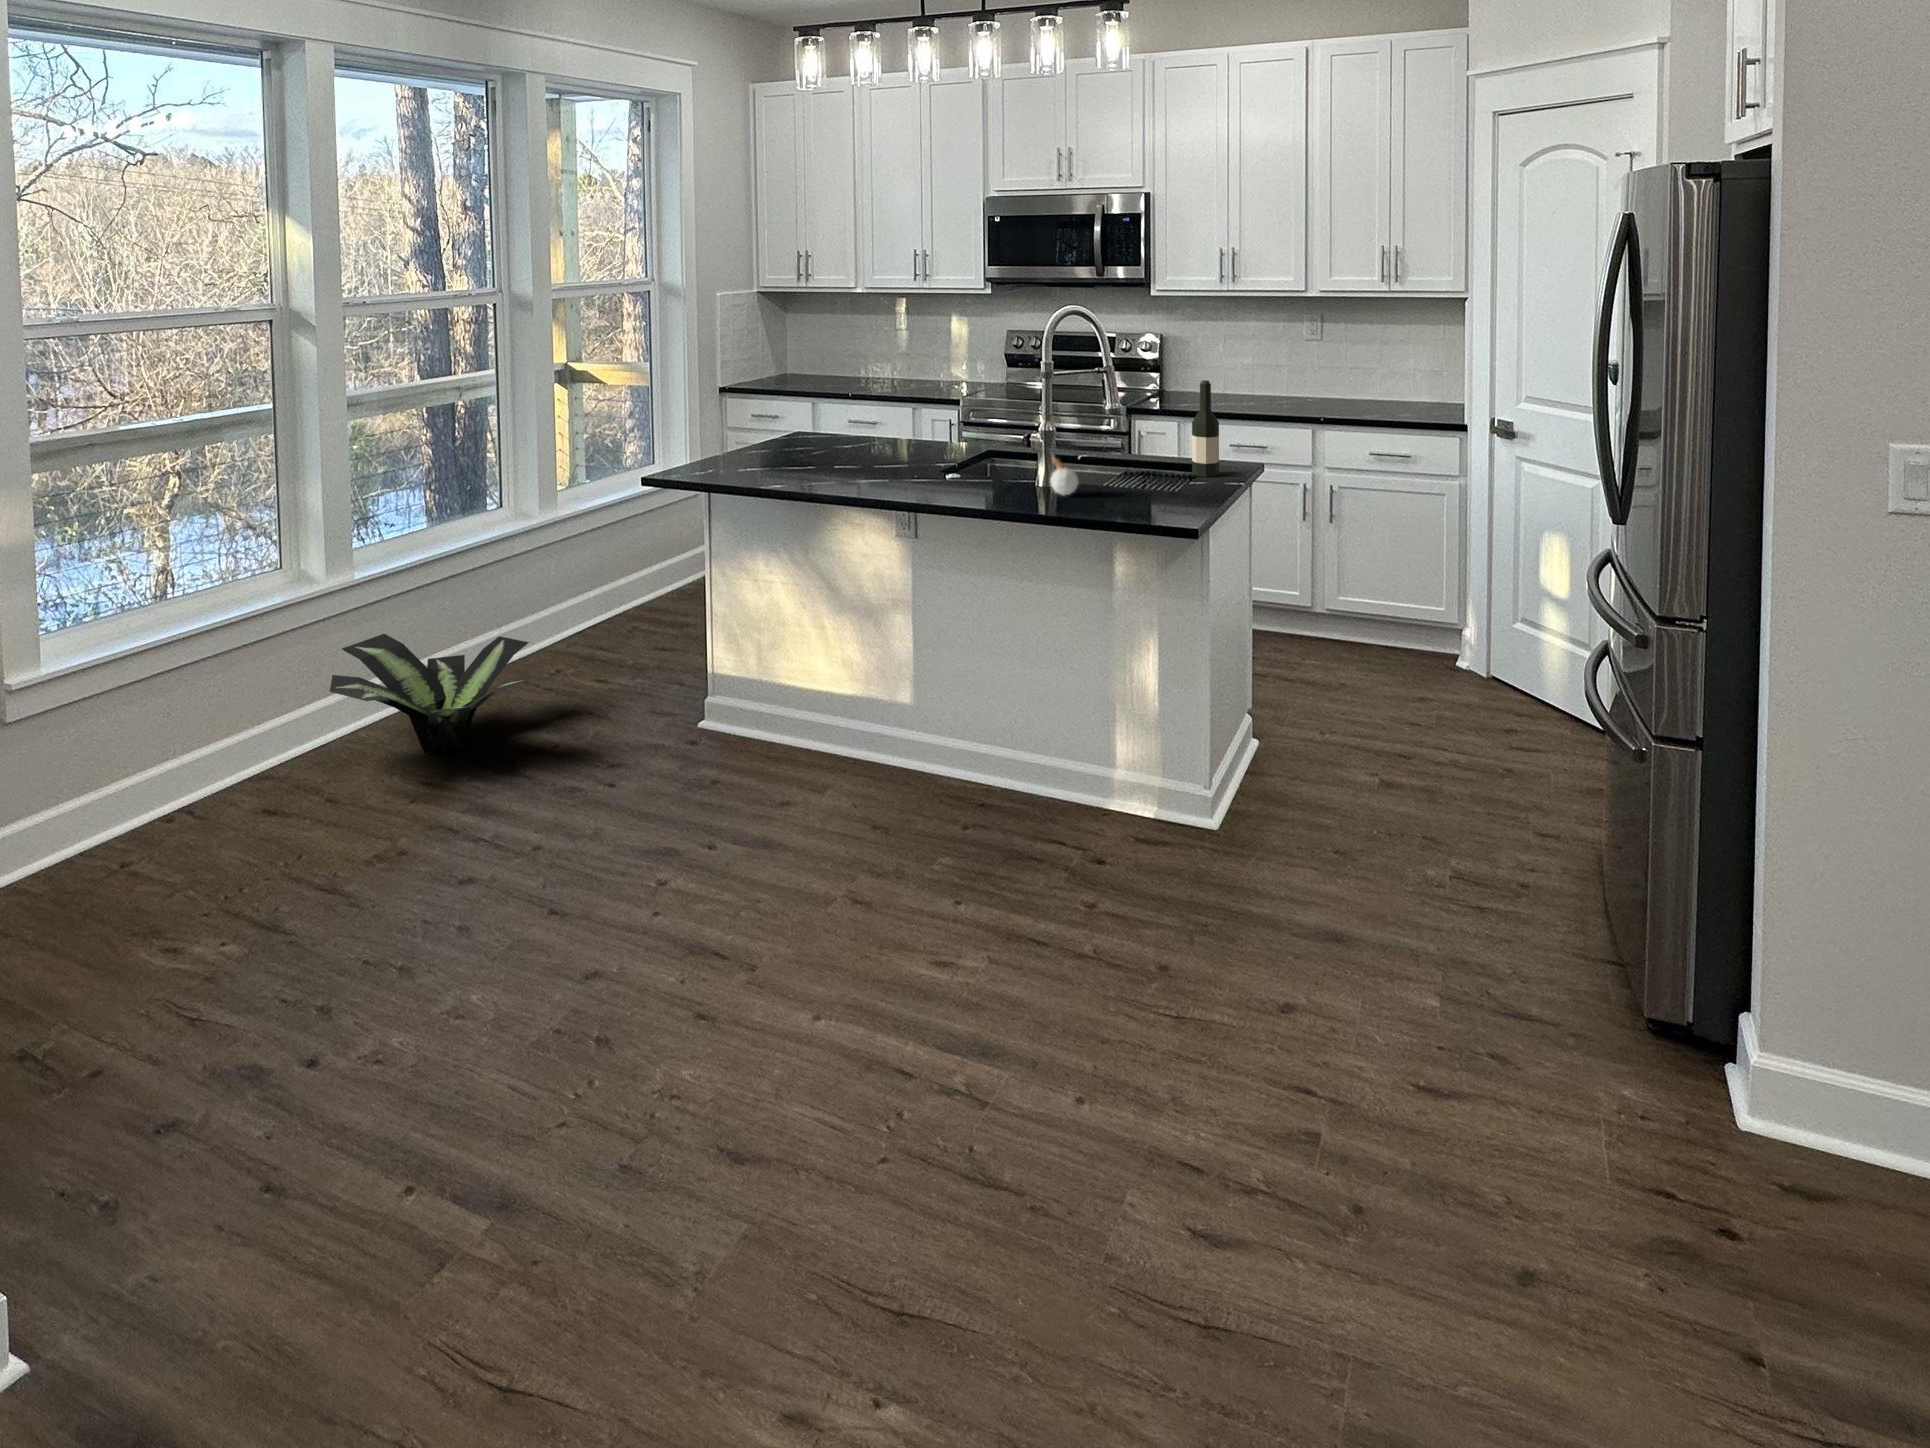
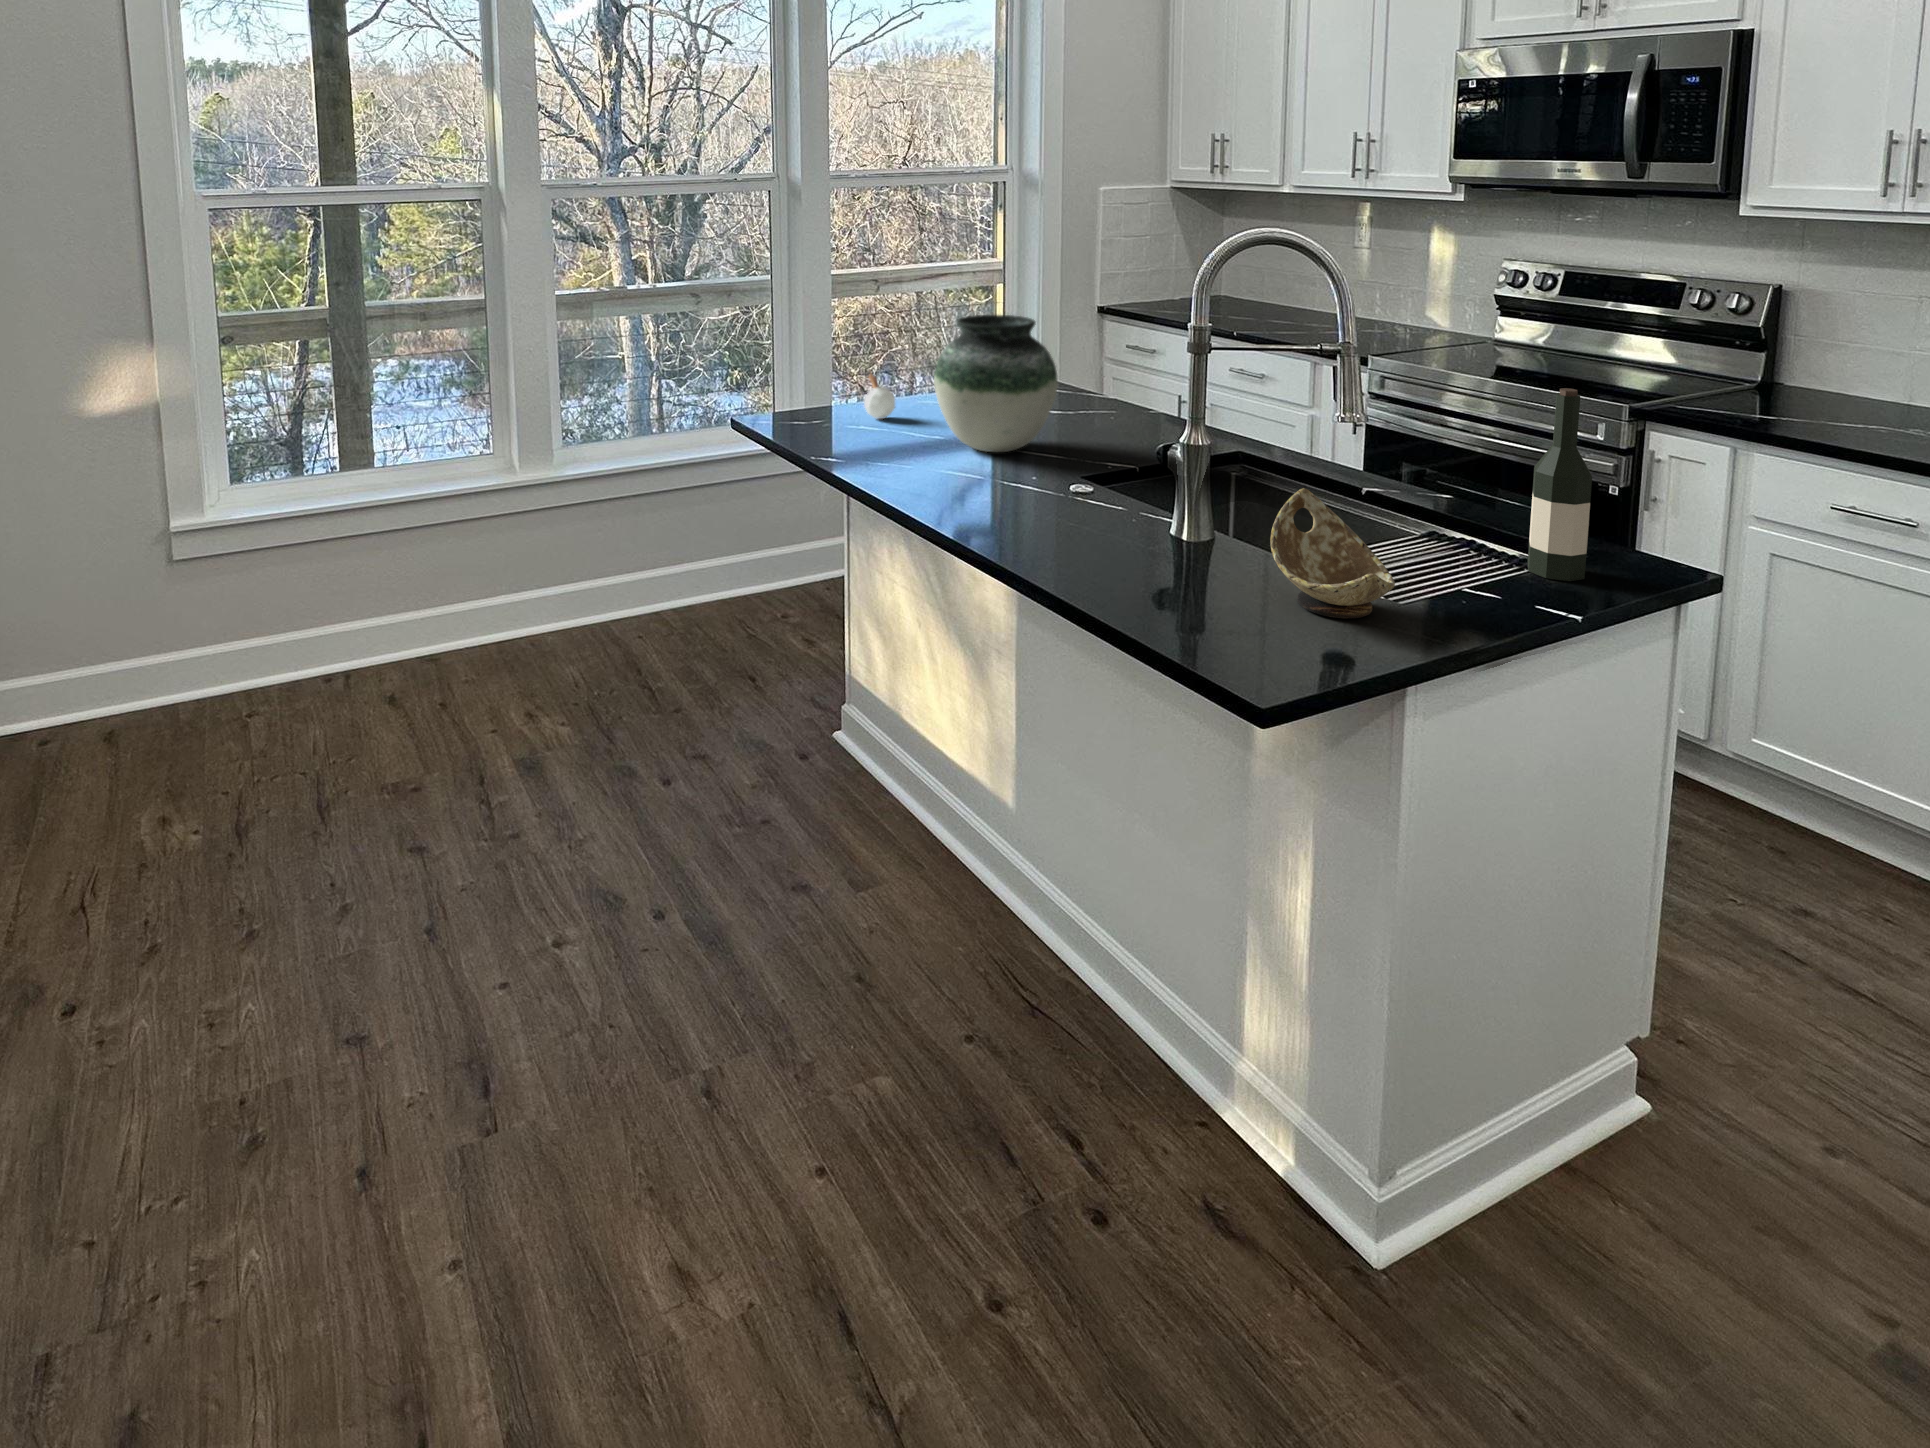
vase: none [806,379,890,473] -> present [934,315,1058,452]
decorative bowl: none [1114,443,1186,502] -> present [1270,488,1395,618]
candle: present [1051,455,1078,495] -> present [864,373,895,419]
potted plant: present [329,634,533,755] -> none [445,538,689,685]

